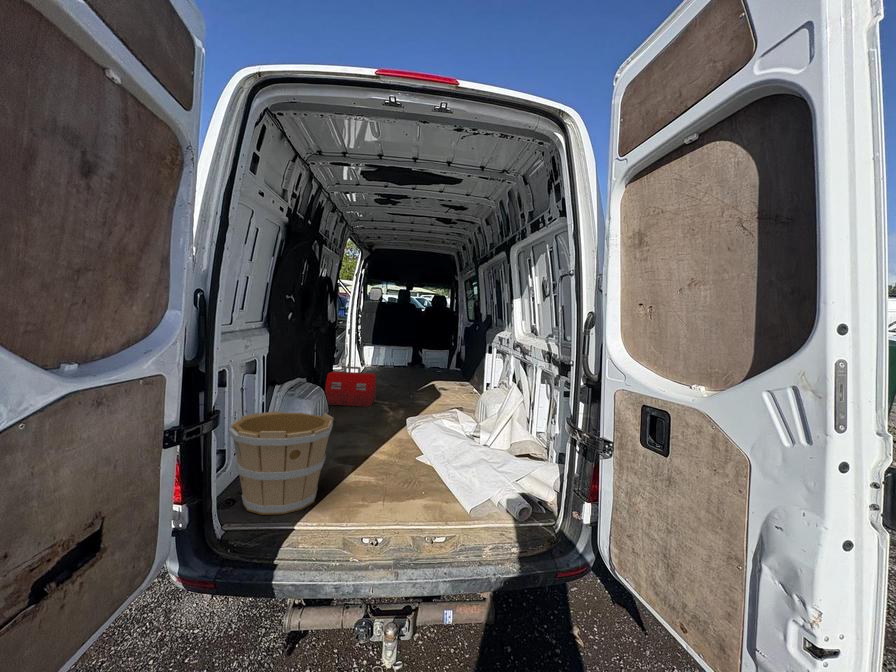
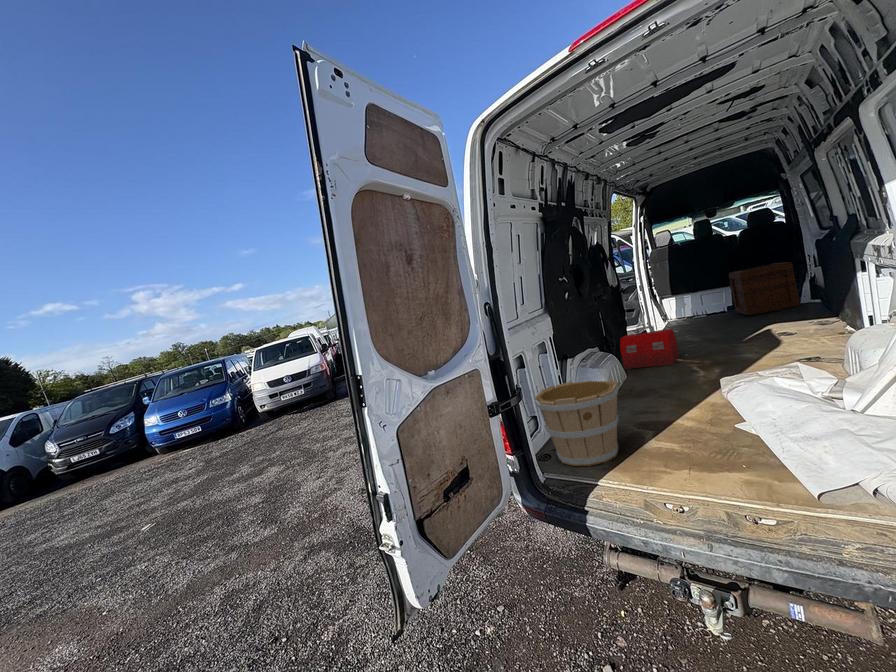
wooden crate: none [417,337,462,375] -> present [729,262,800,316]

